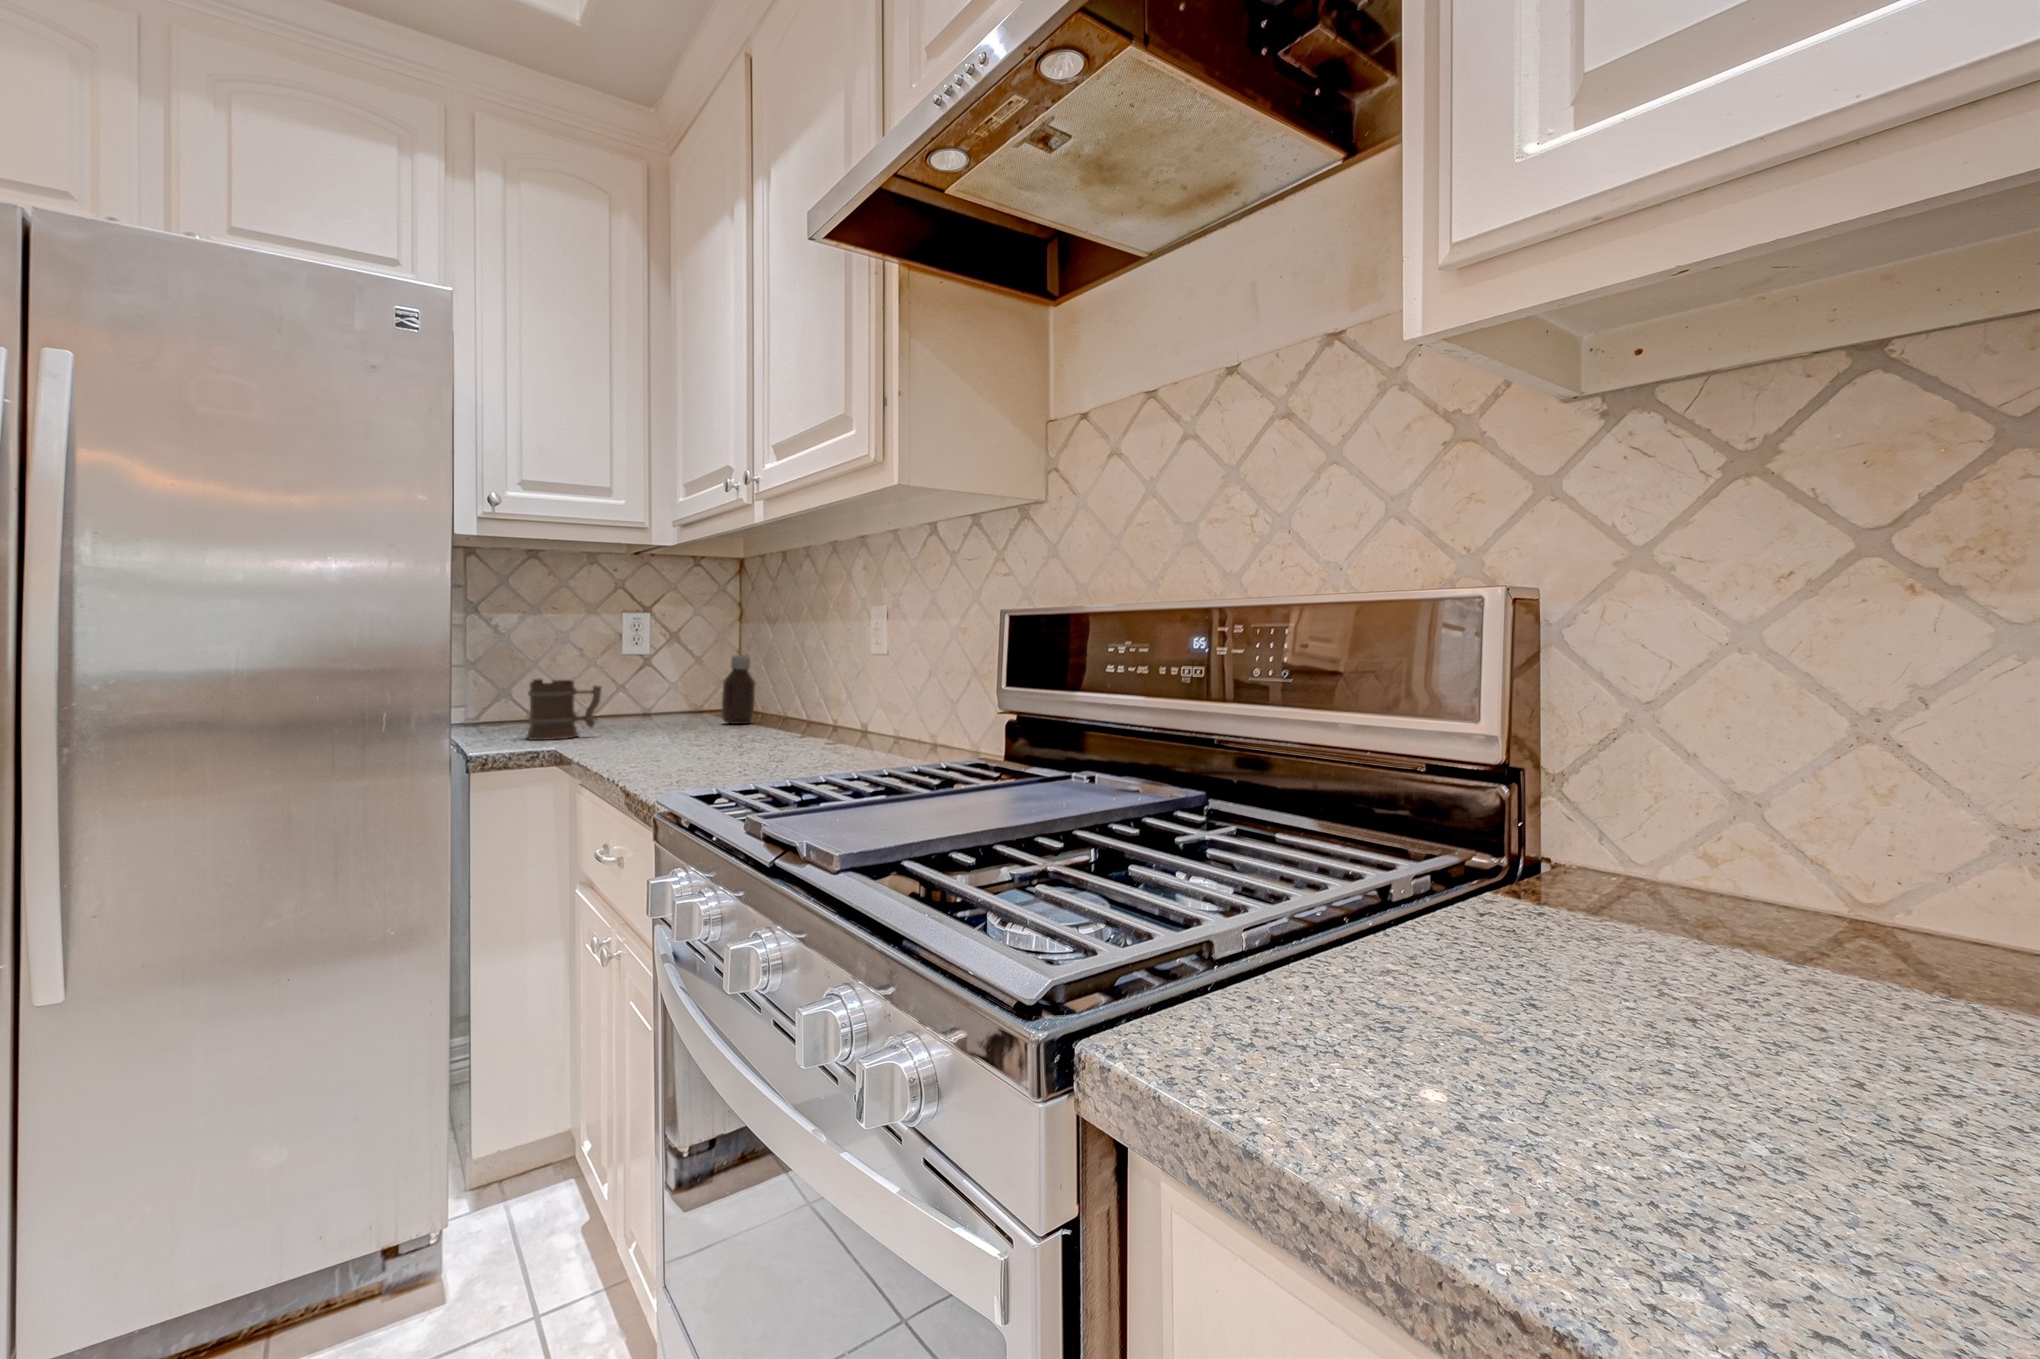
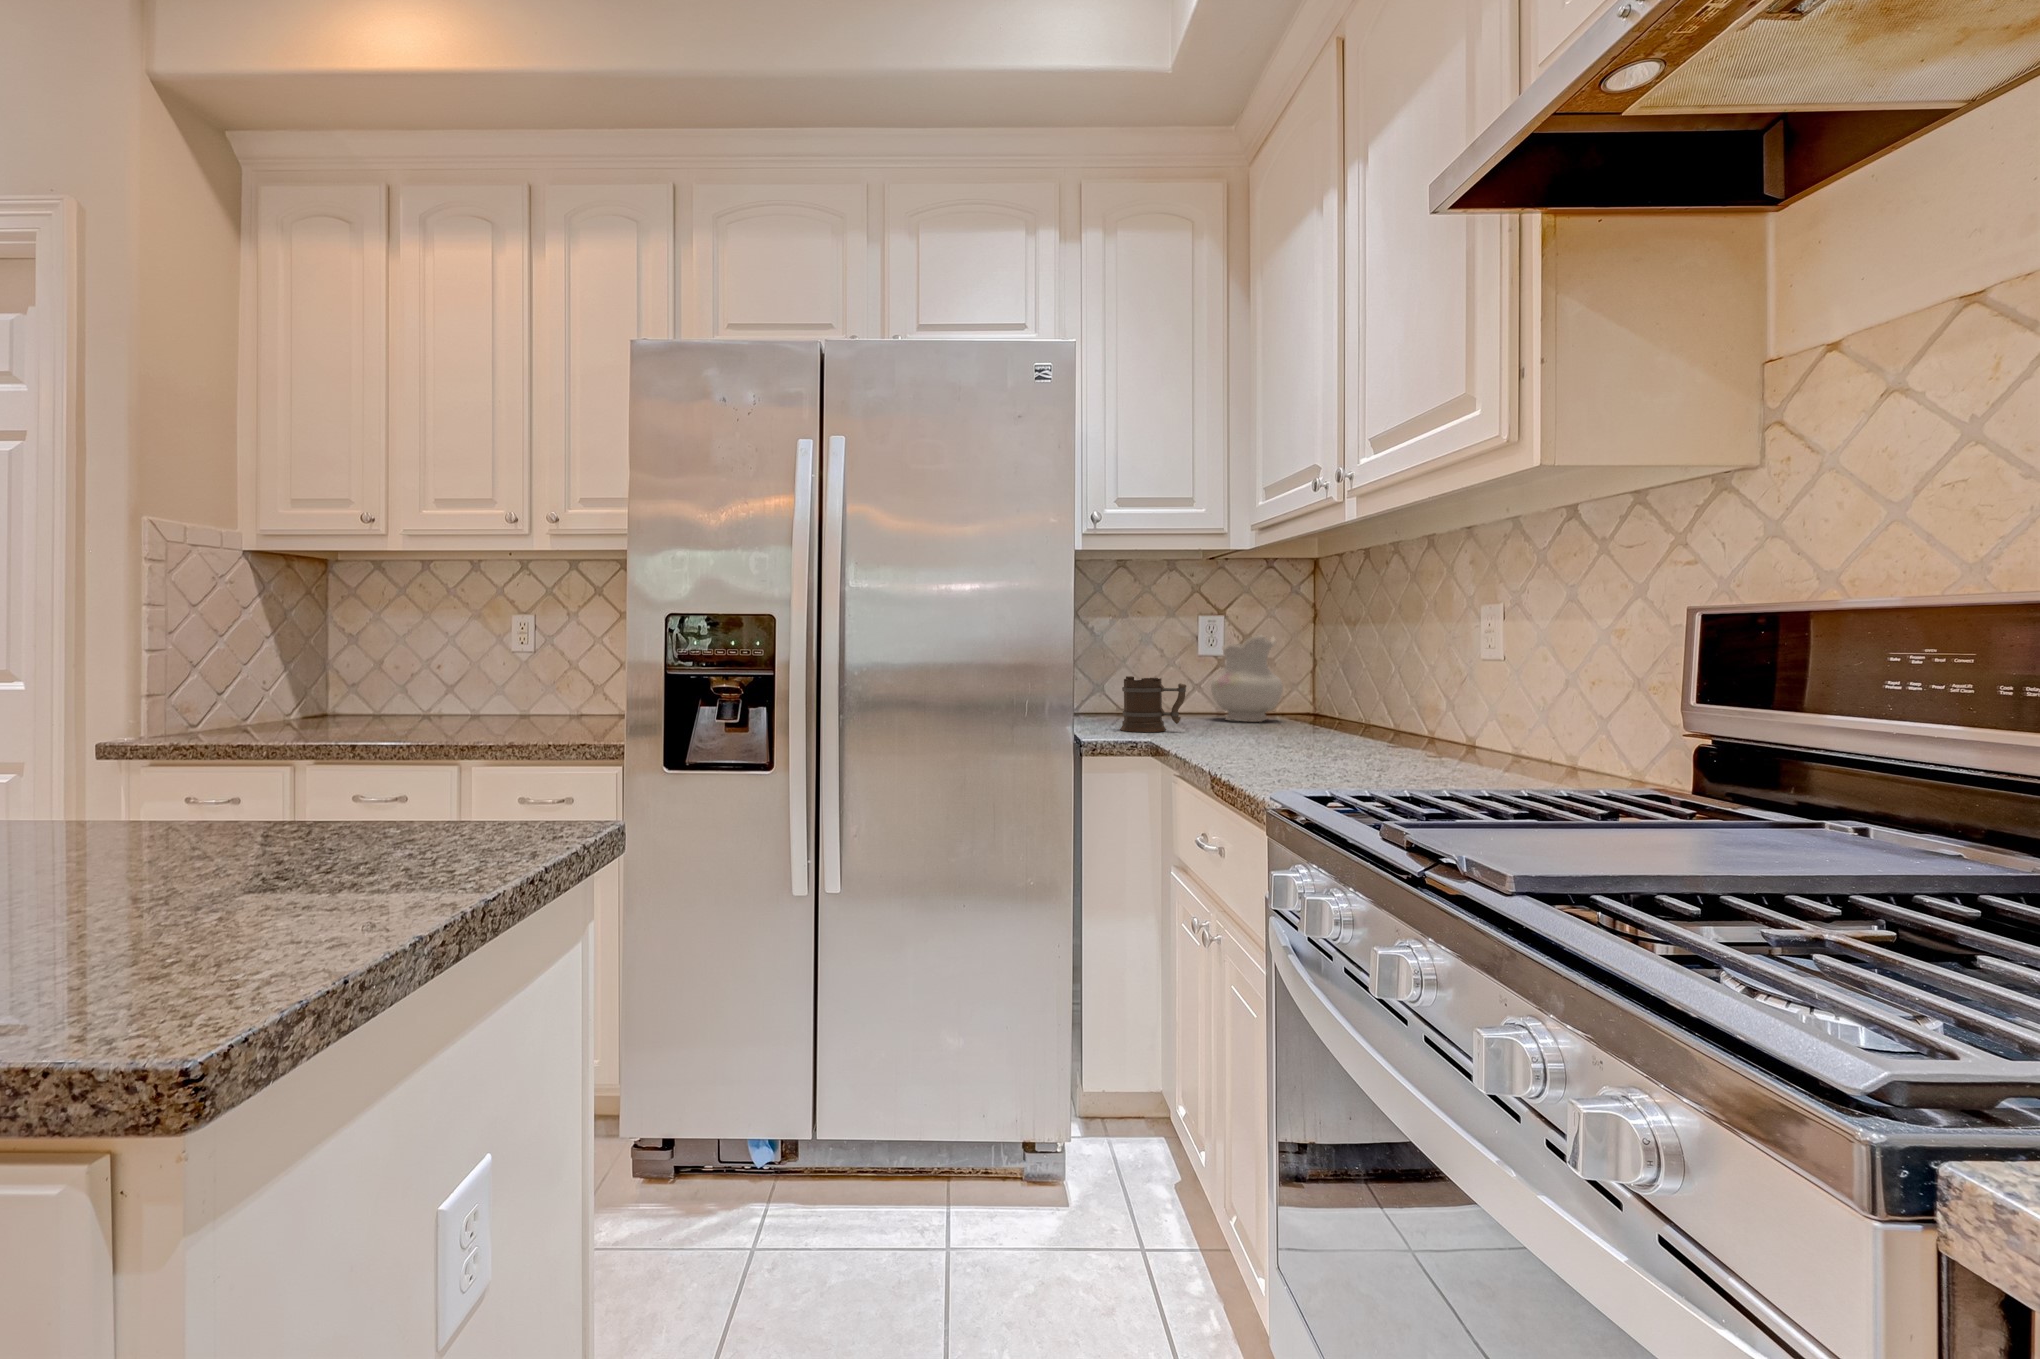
ceramic pitcher: none [636,632,708,722] -> present [1211,635,1283,722]
bottle: present [721,655,756,724] -> none [1299,657,1336,728]

